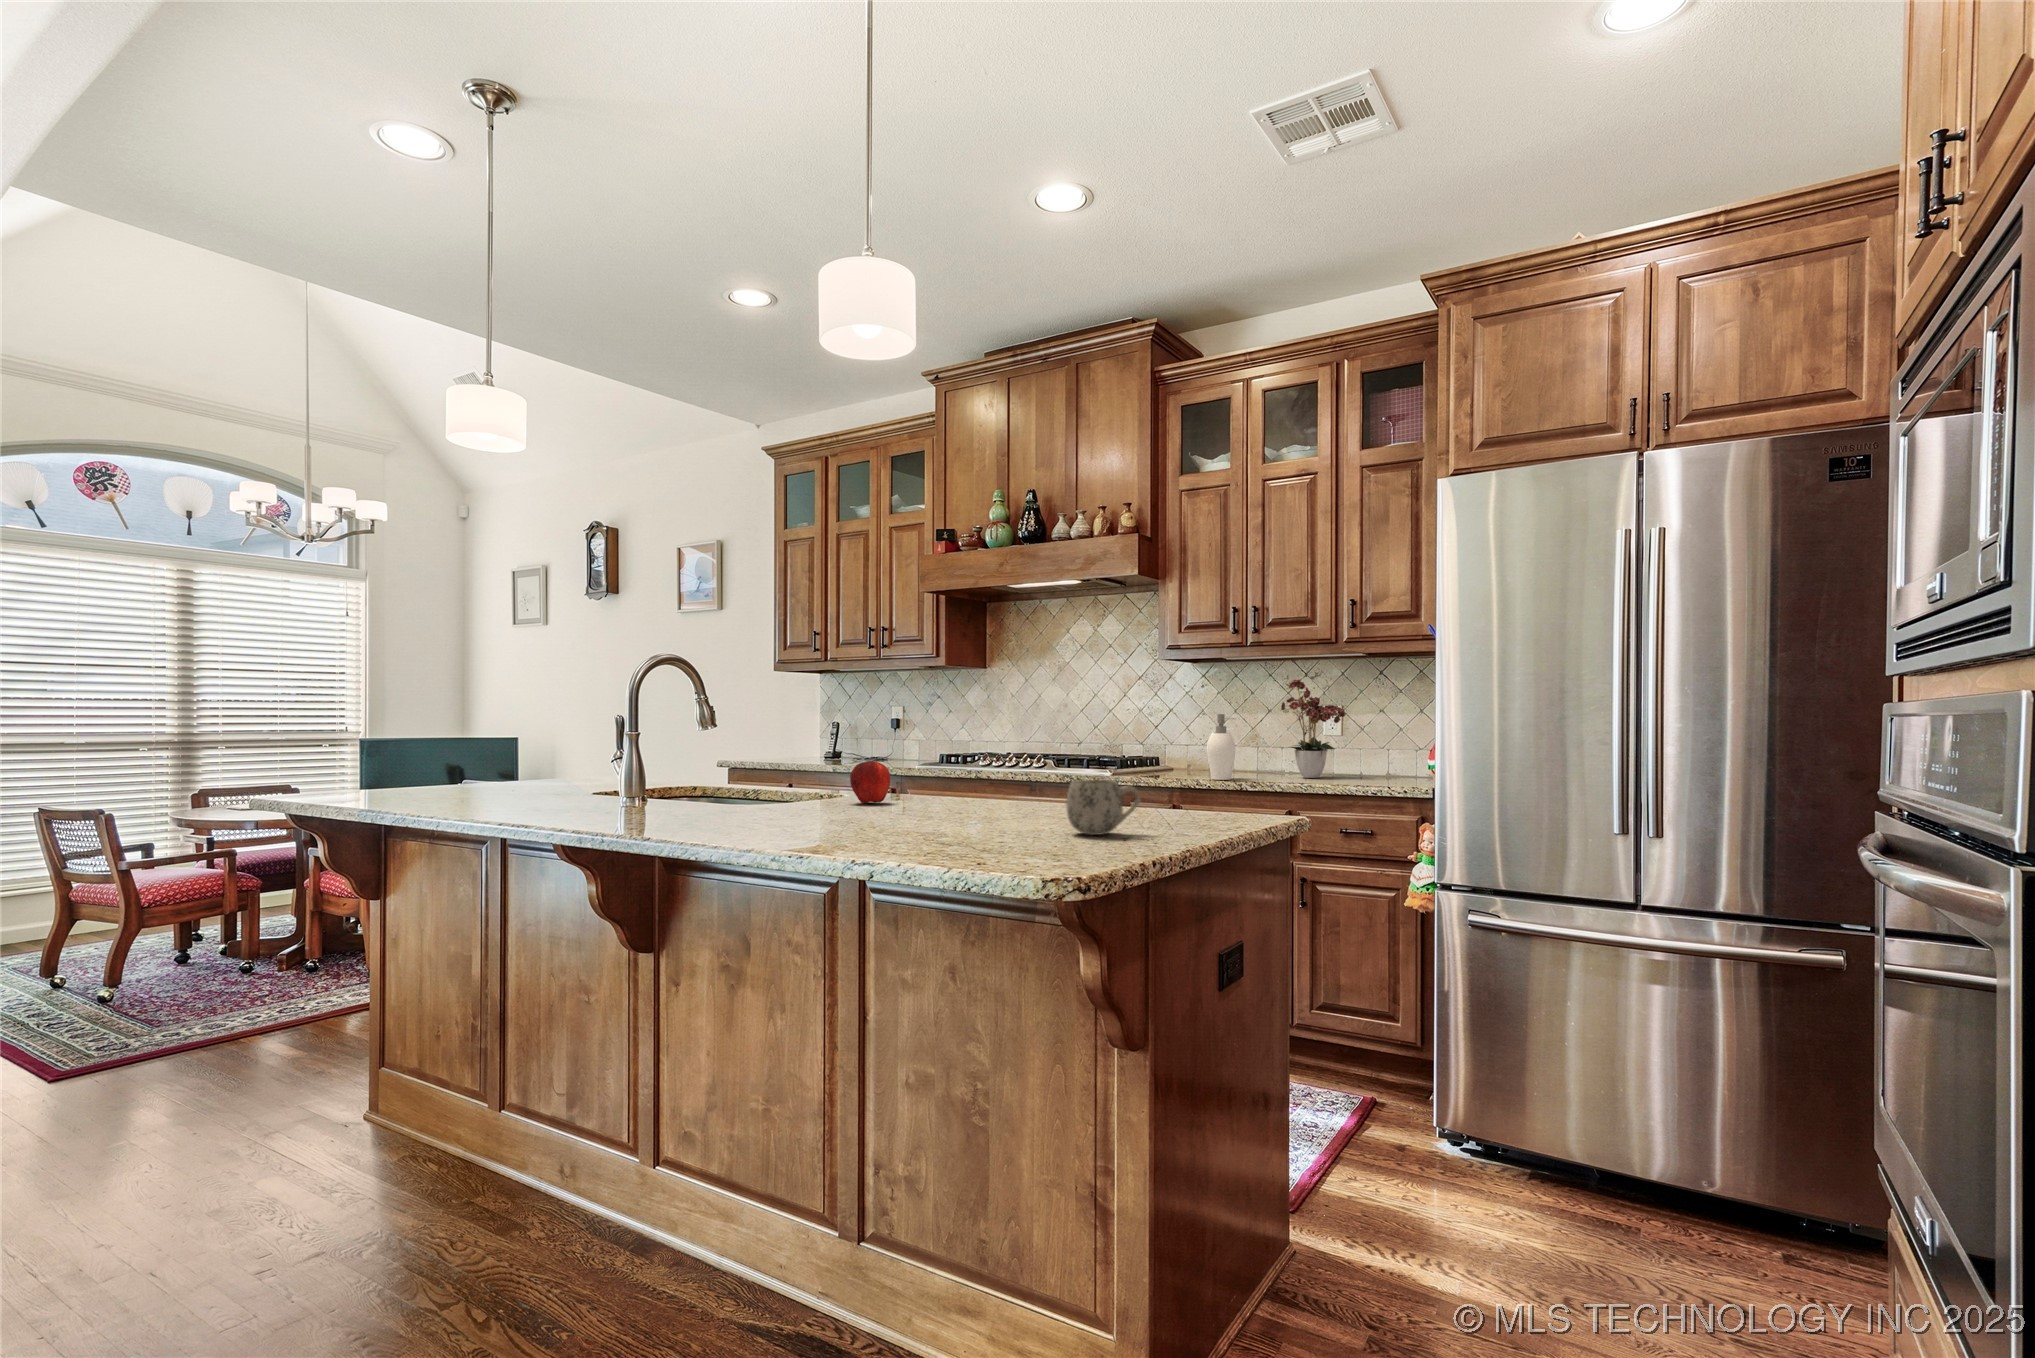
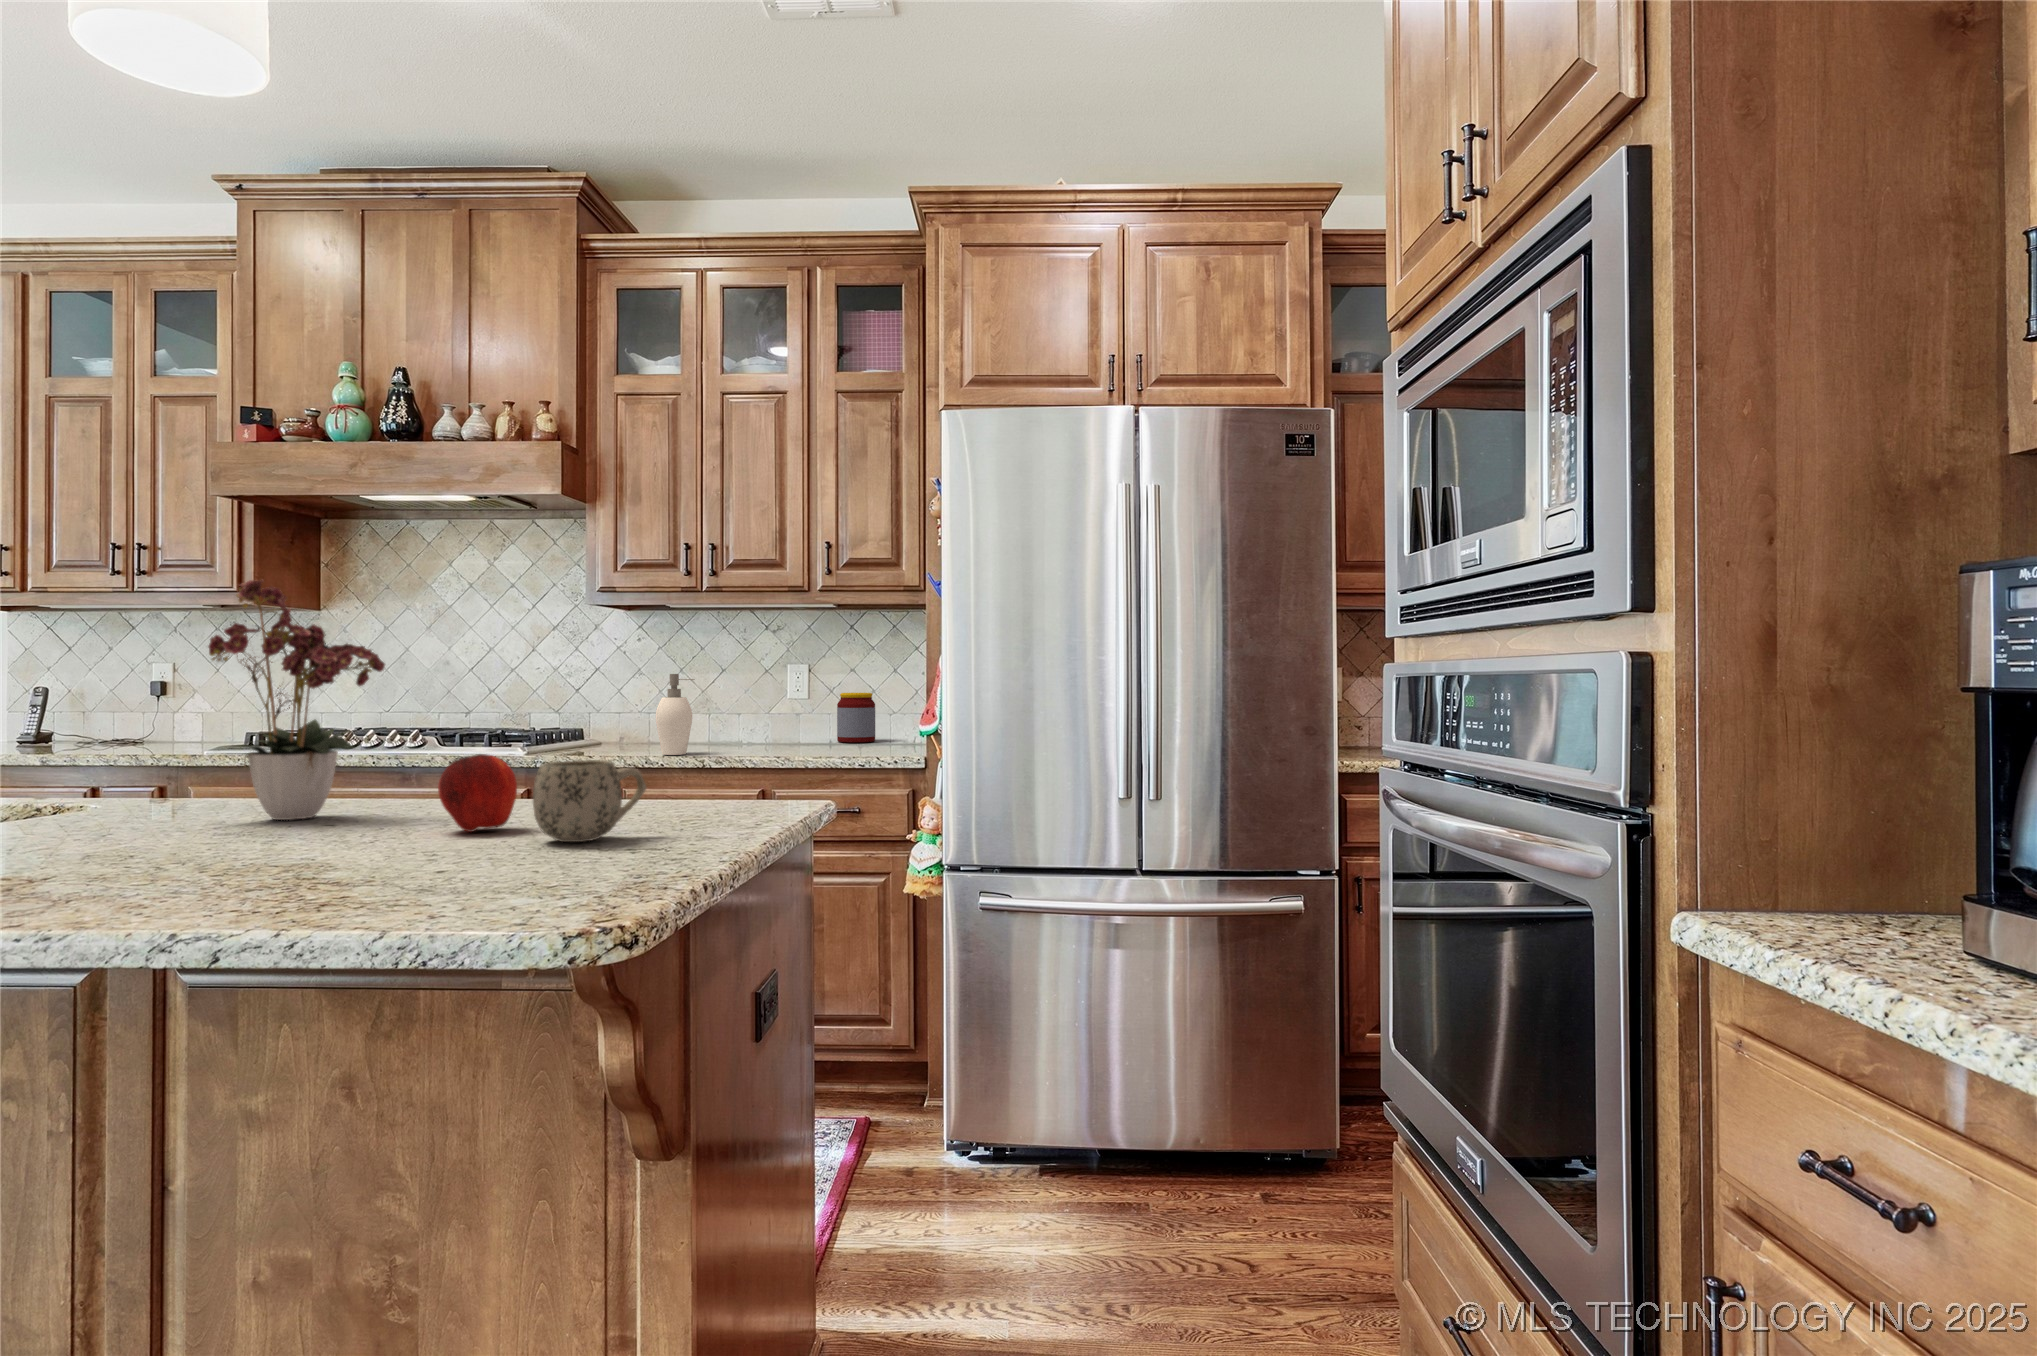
flower arrangement: present [1281,679,1346,778] -> present [208,580,385,820]
jar: none [1365,730,1401,774] -> present [837,693,875,742]
apple: present [850,761,890,803] -> present [438,754,517,832]

